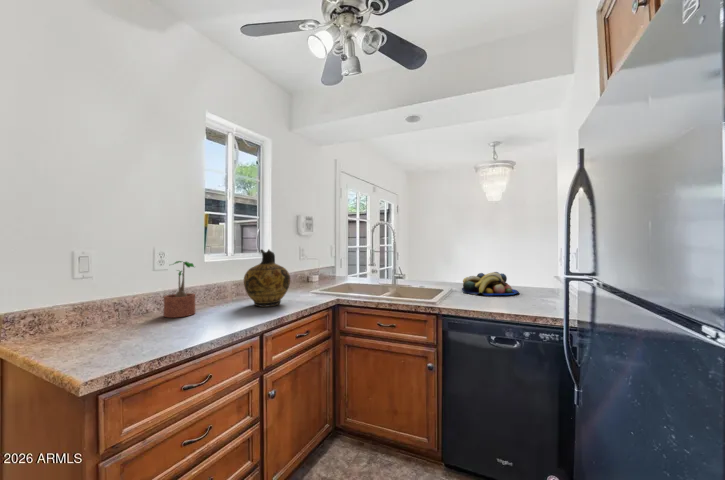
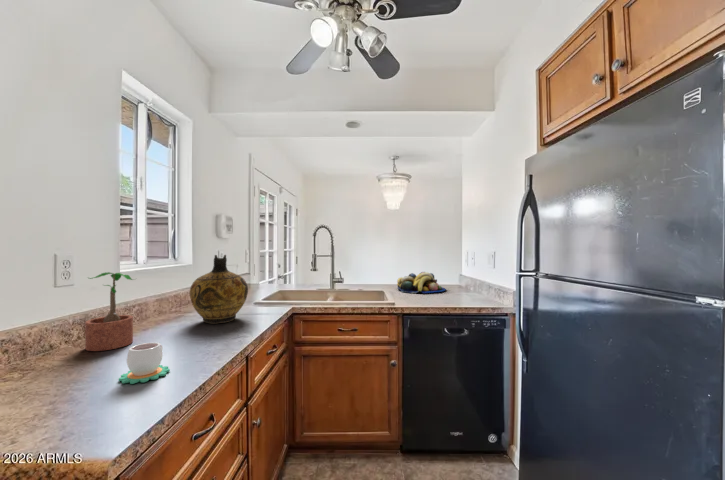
mug: none [152,313,188,341] -> present [119,342,170,384]

